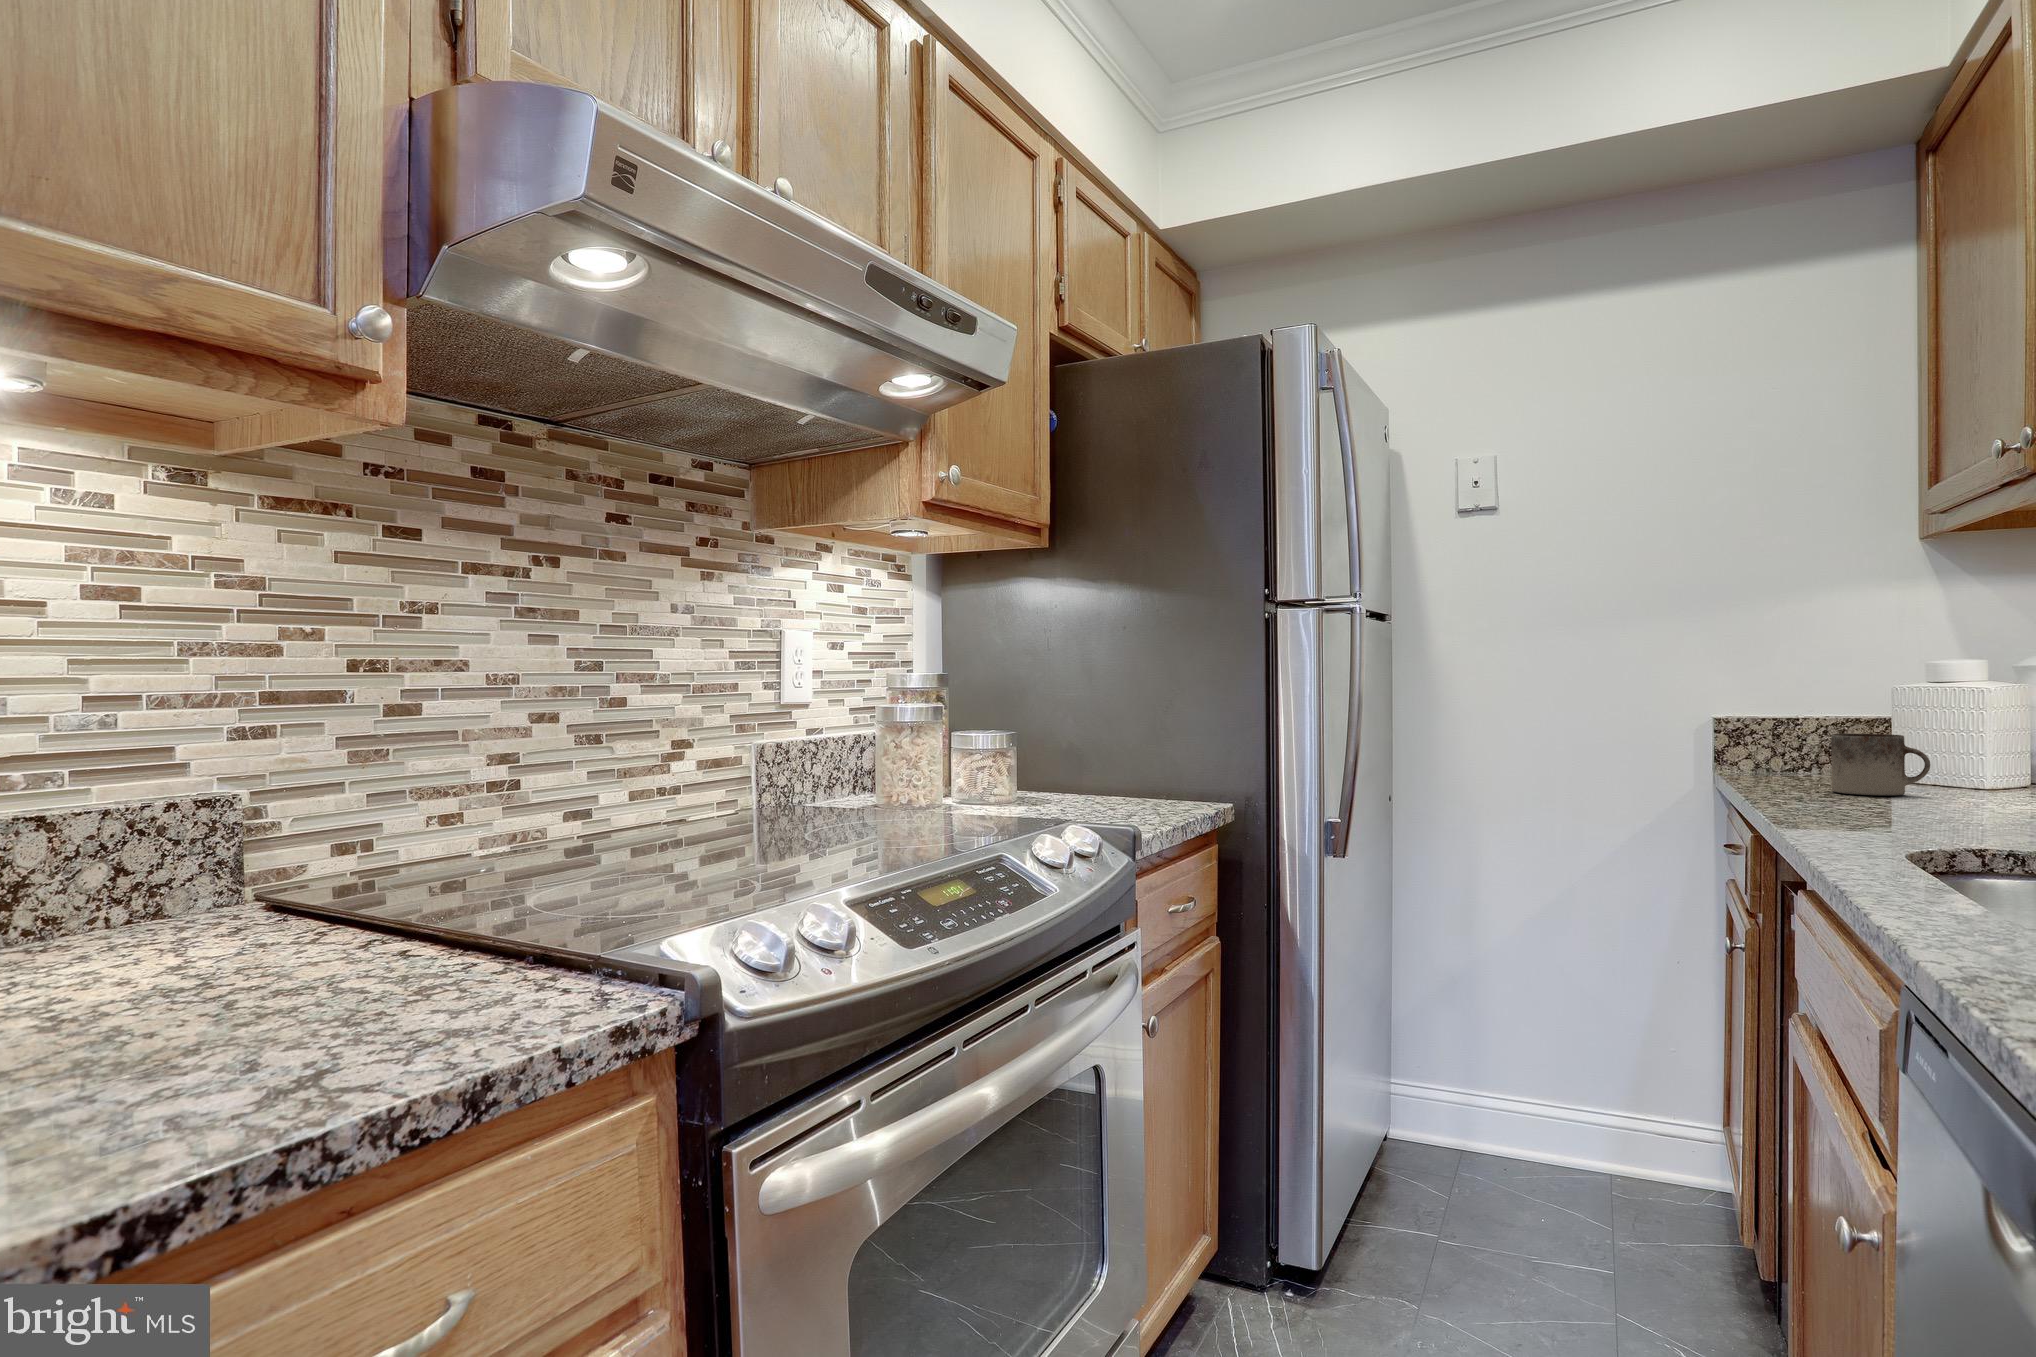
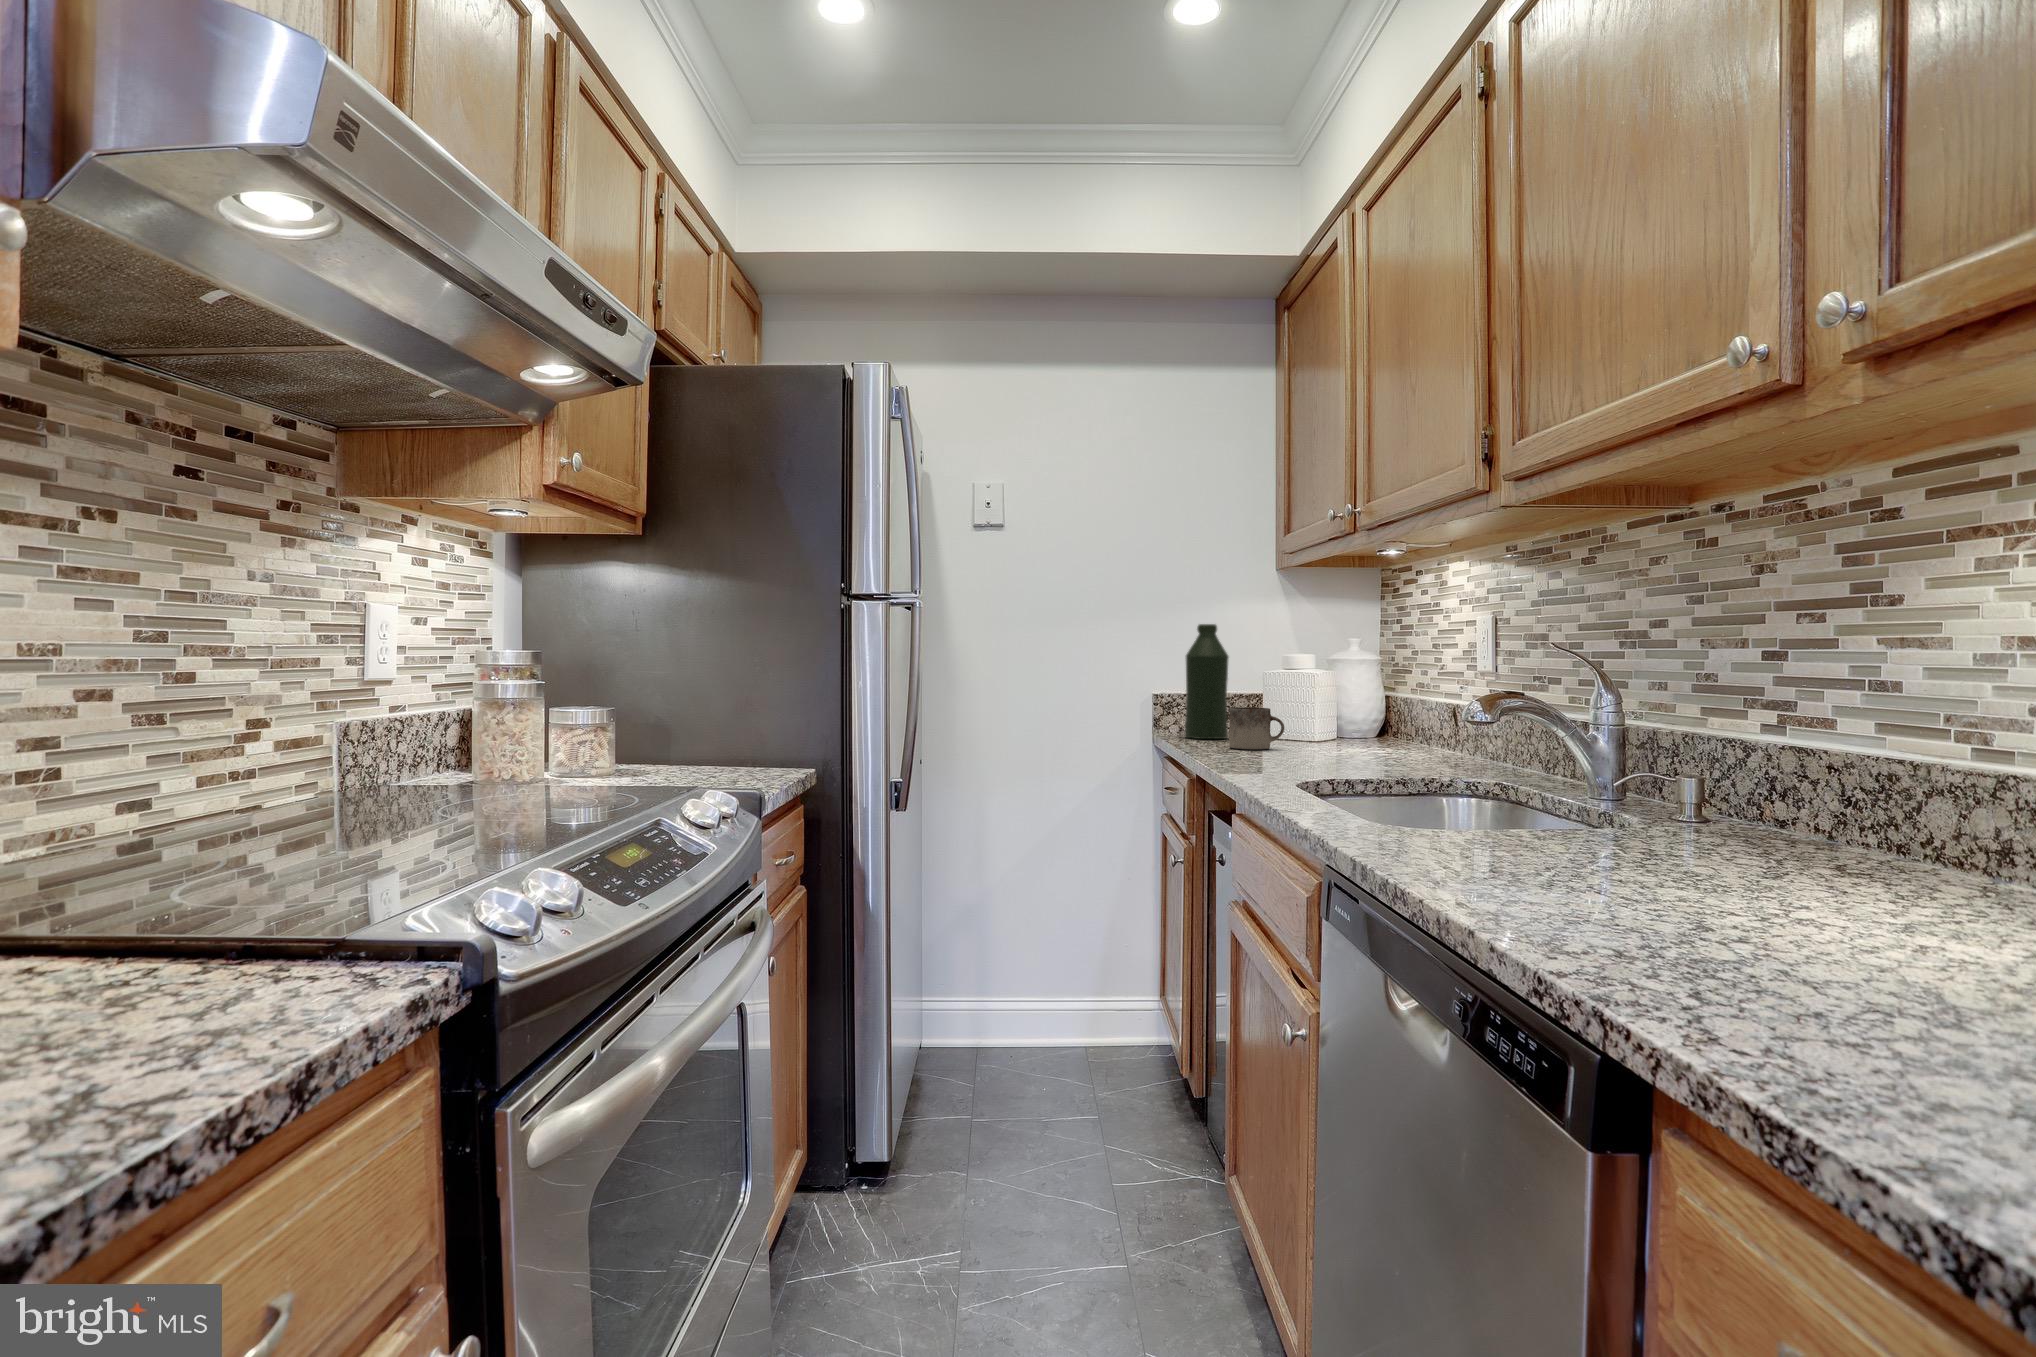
bottle: none [1765,615,1840,779] -> present [1185,624,1229,739]

